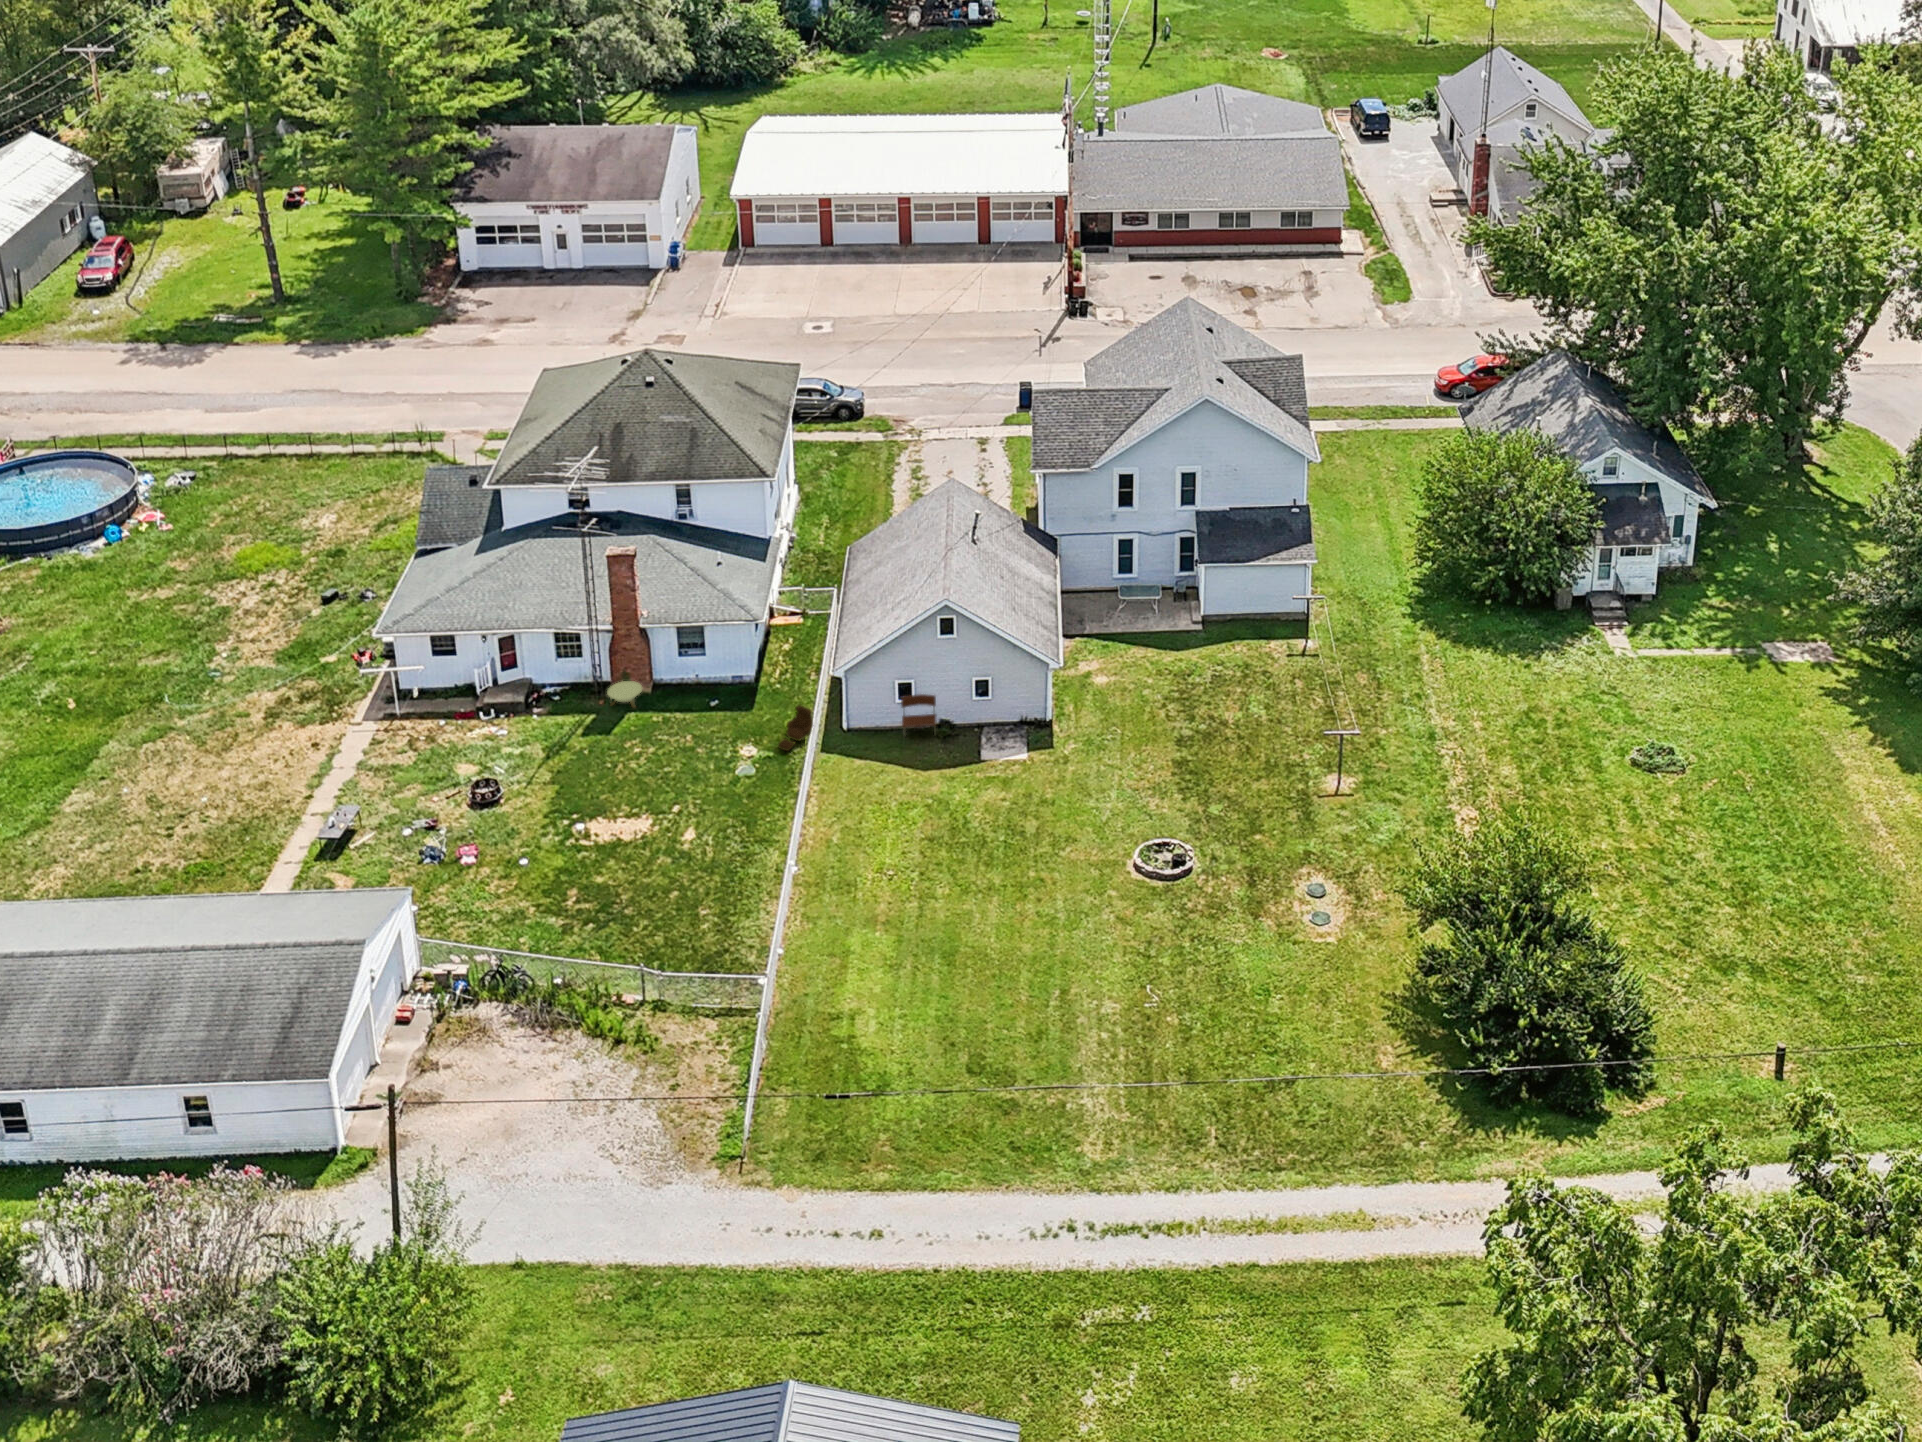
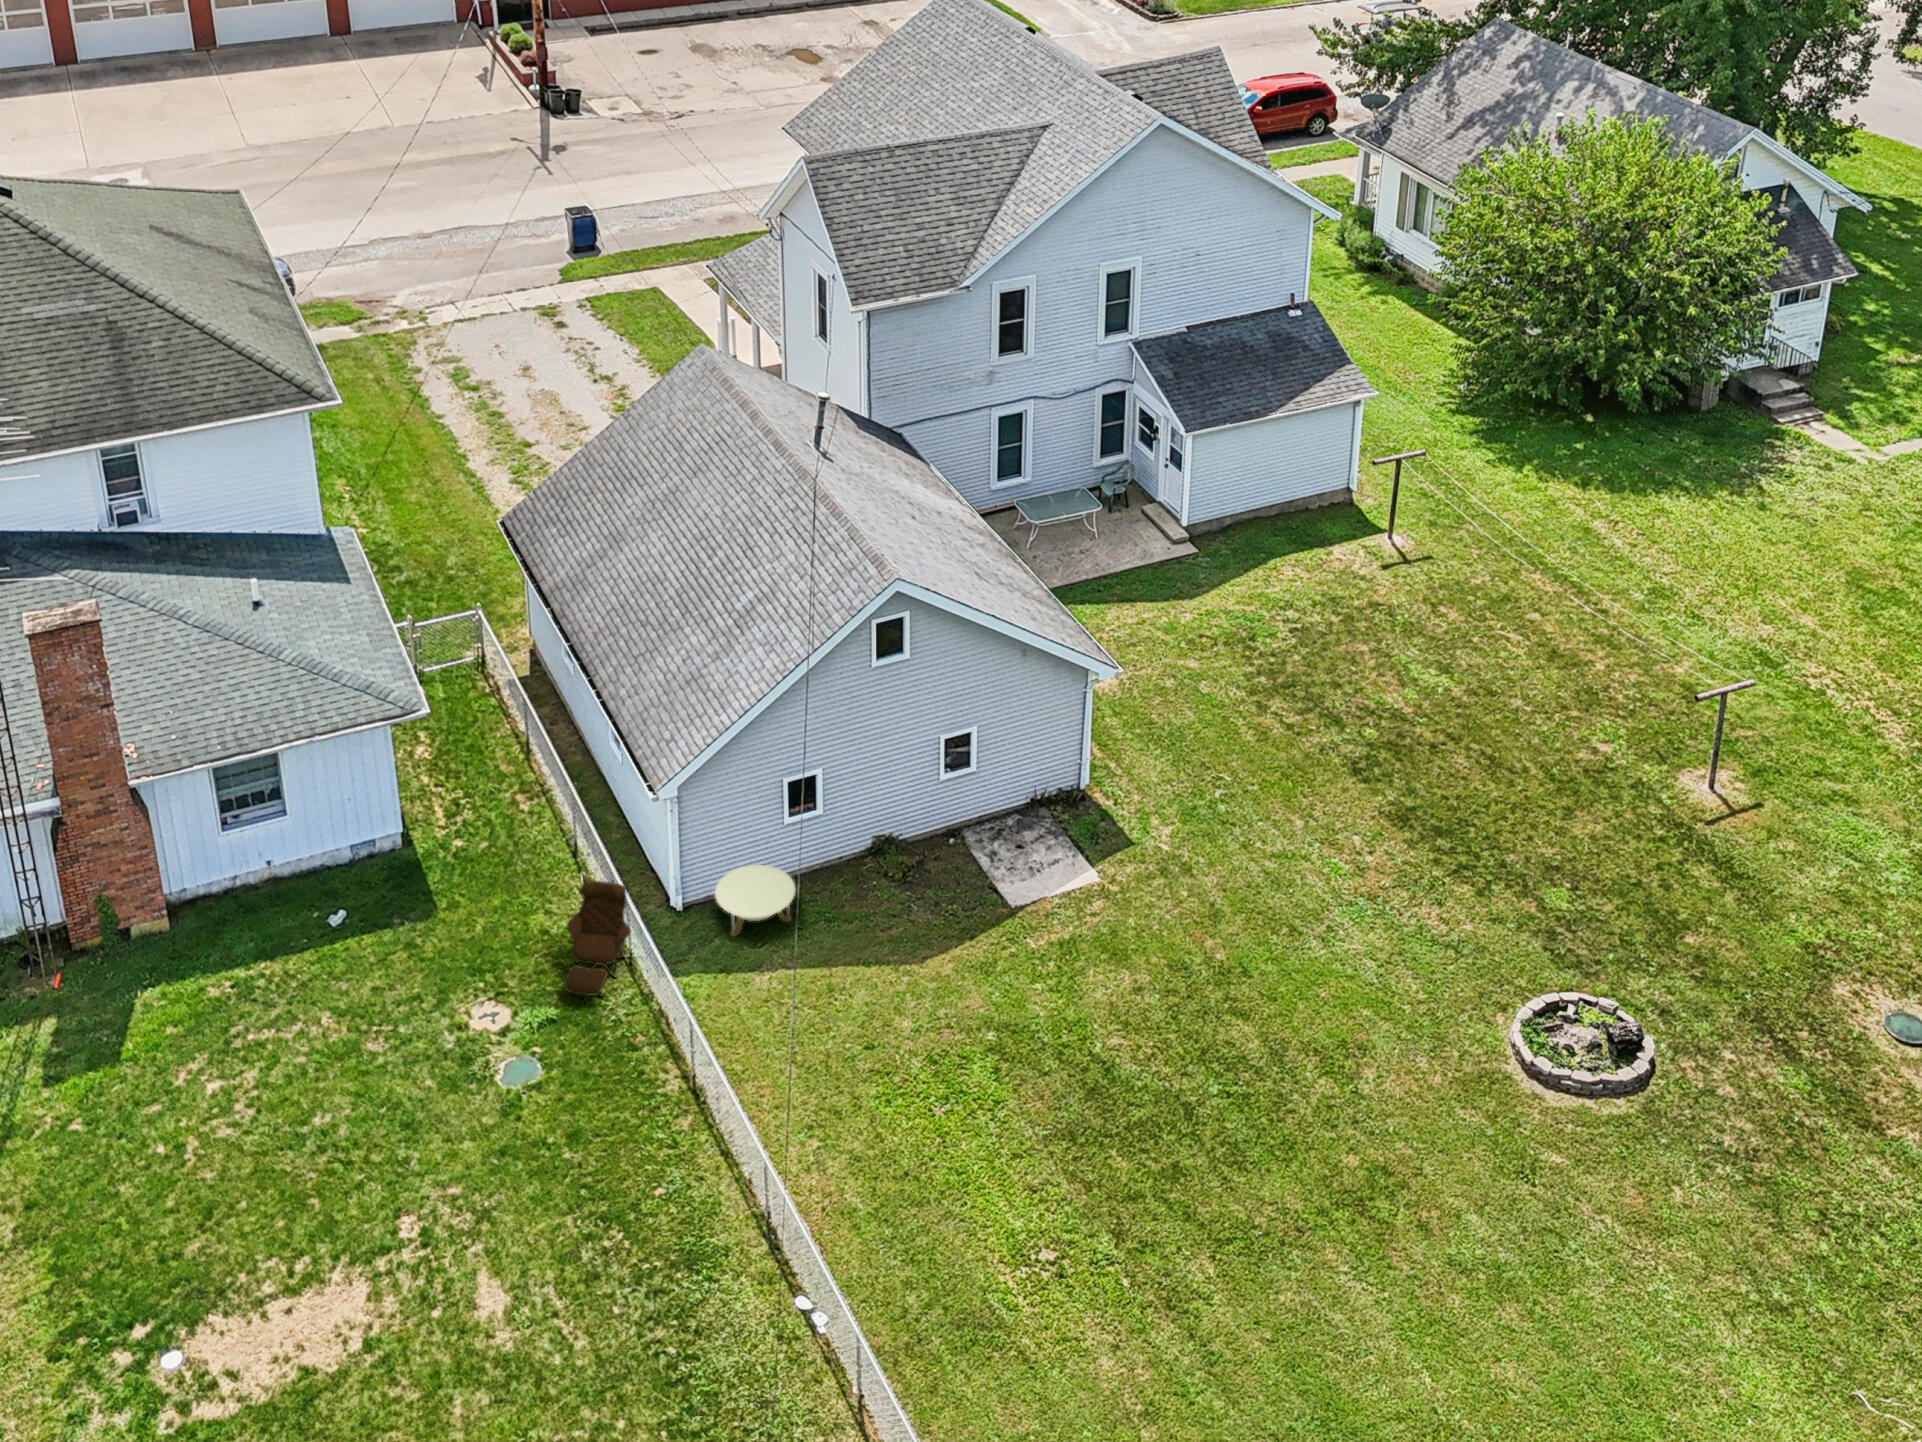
round table: present [607,681,642,707] -> present [715,865,795,936]
bench: present [901,694,937,731] -> none [809,789,897,896]

